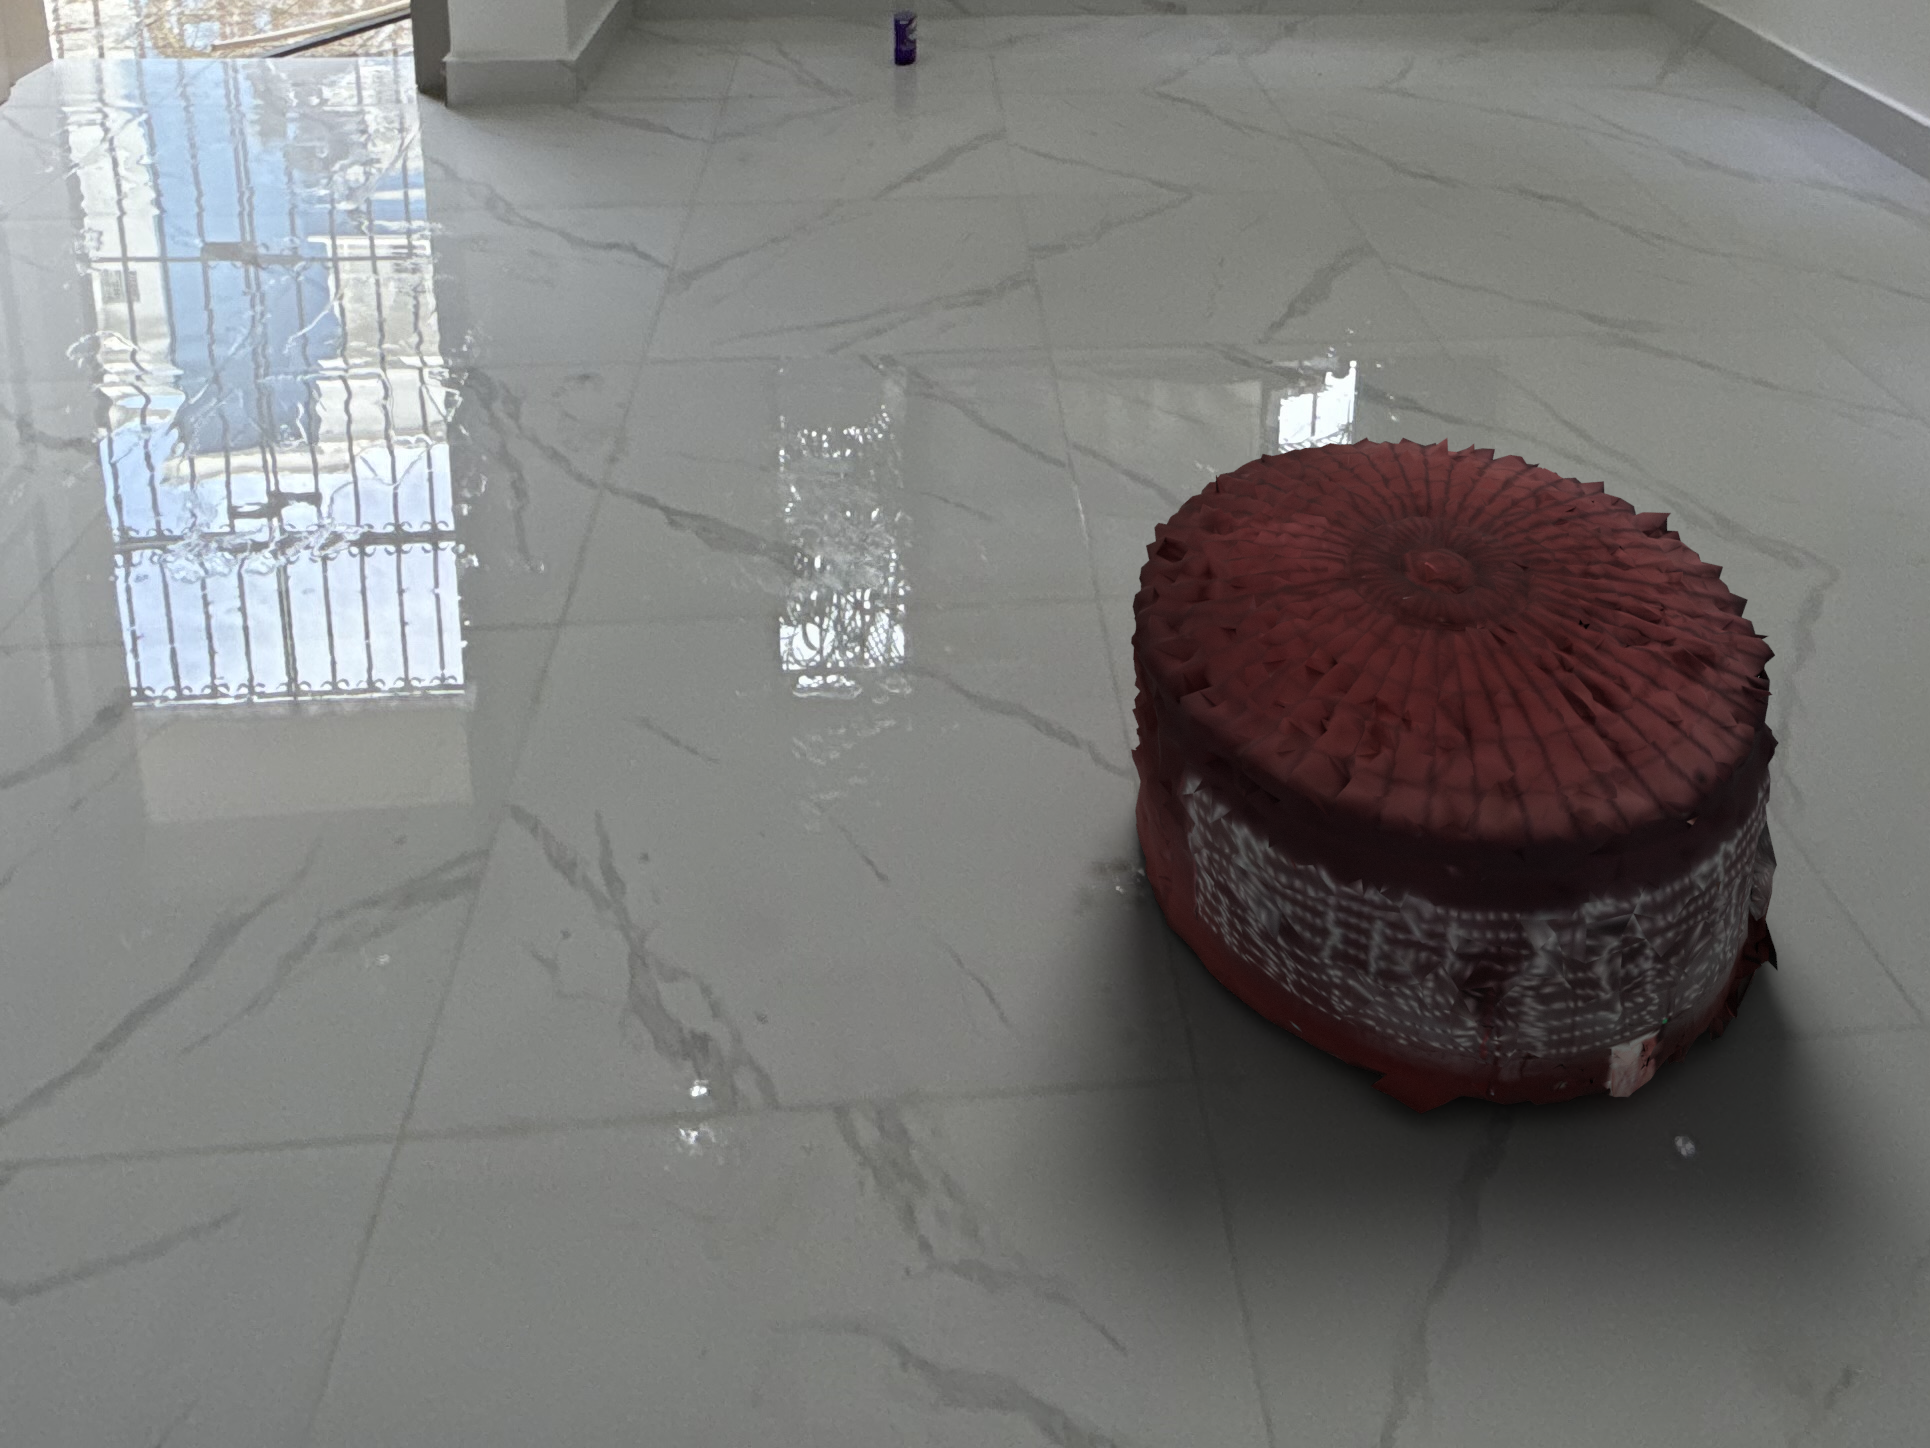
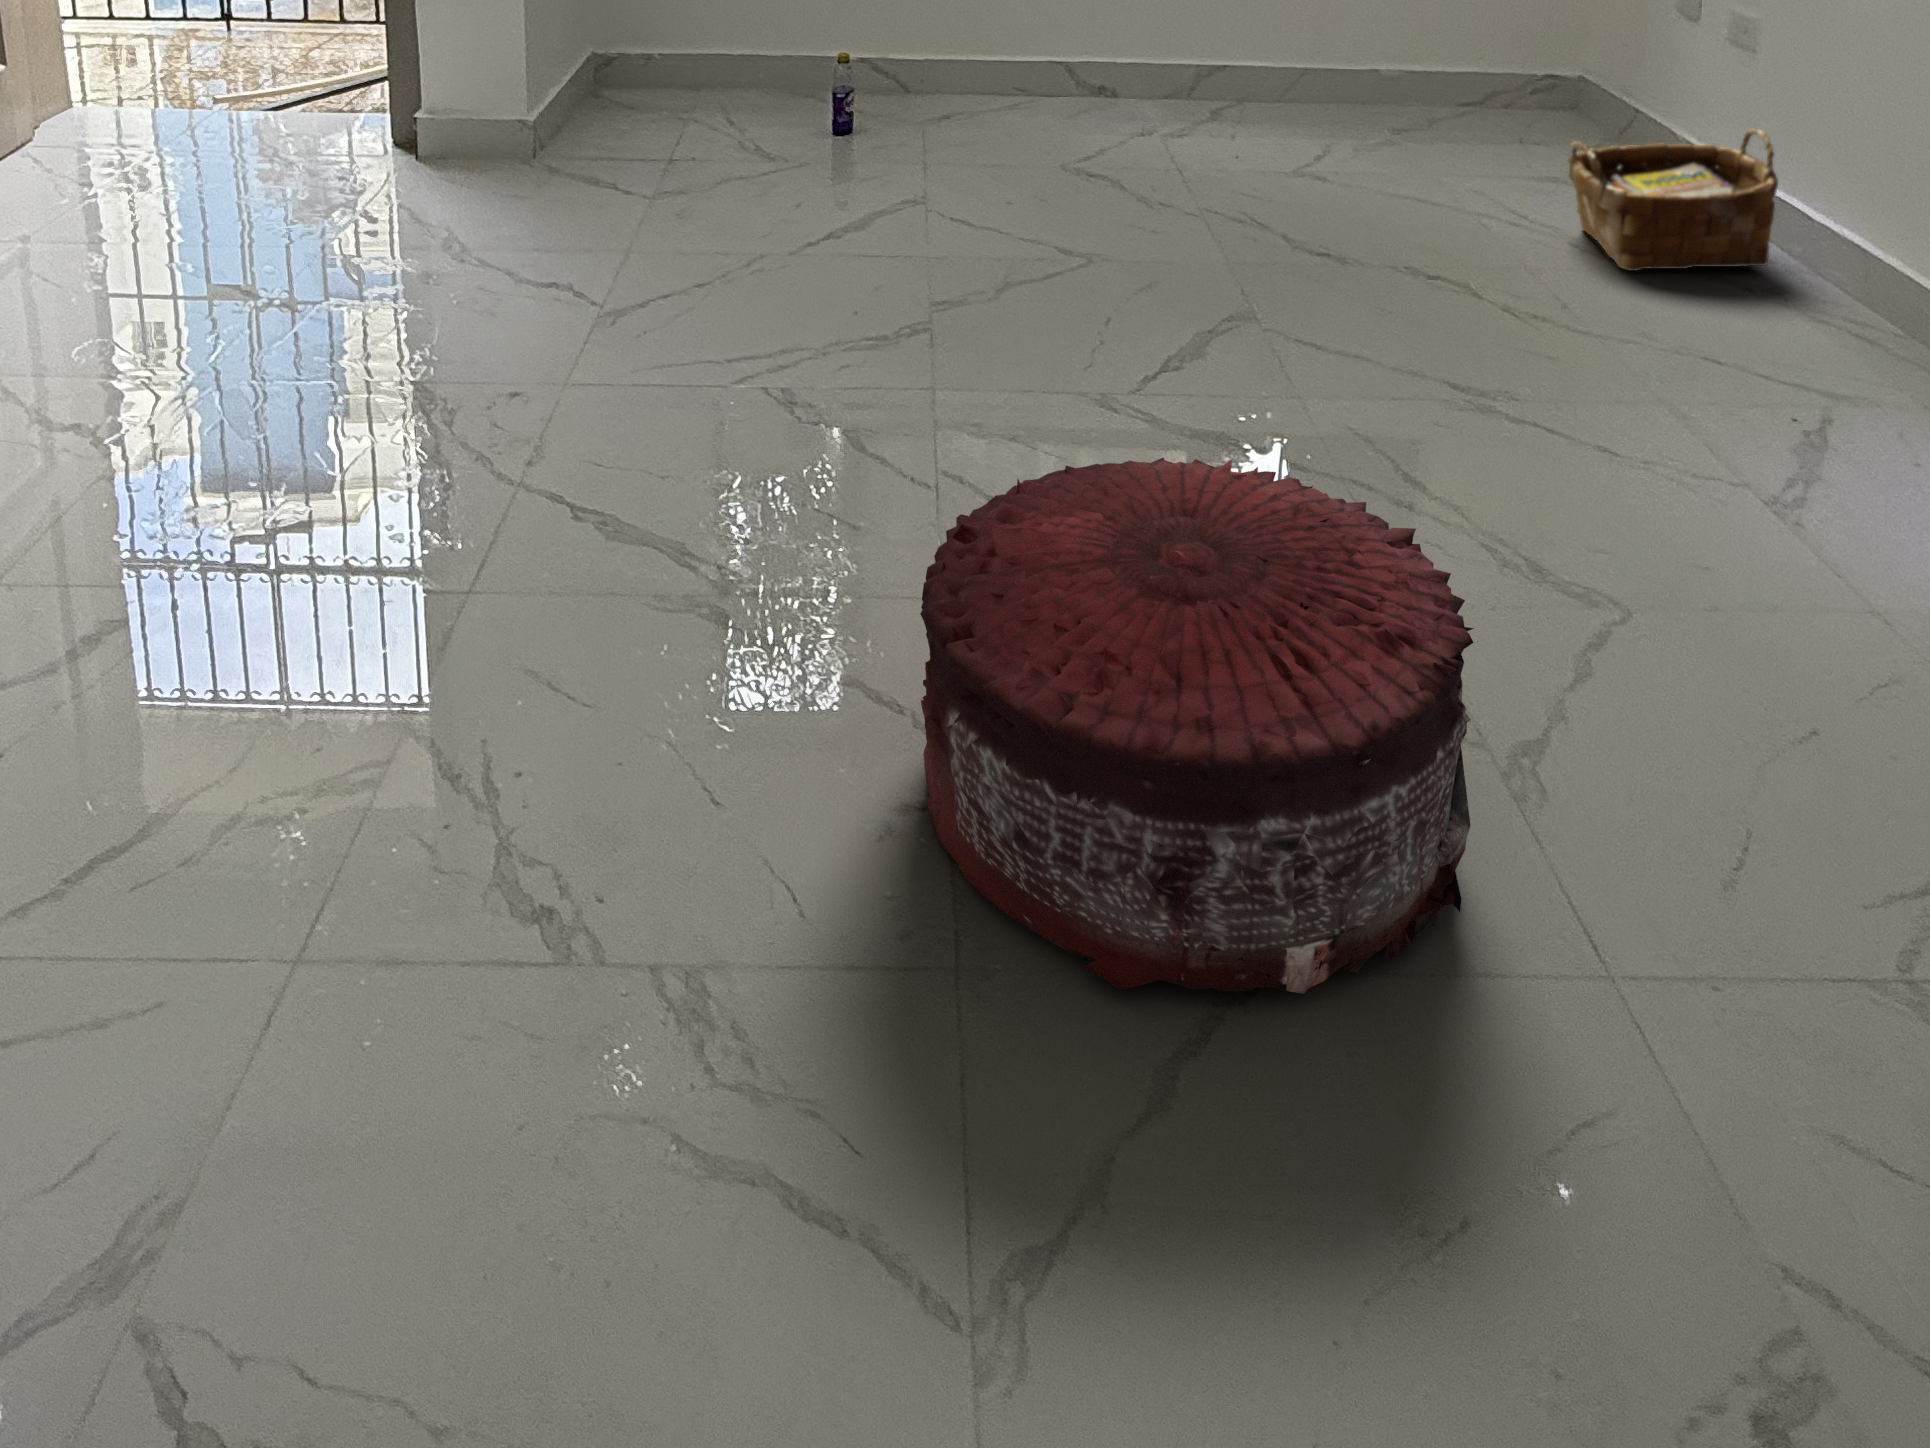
woven basket: none [1667,26,1881,178] -> present [1568,128,1778,271]

